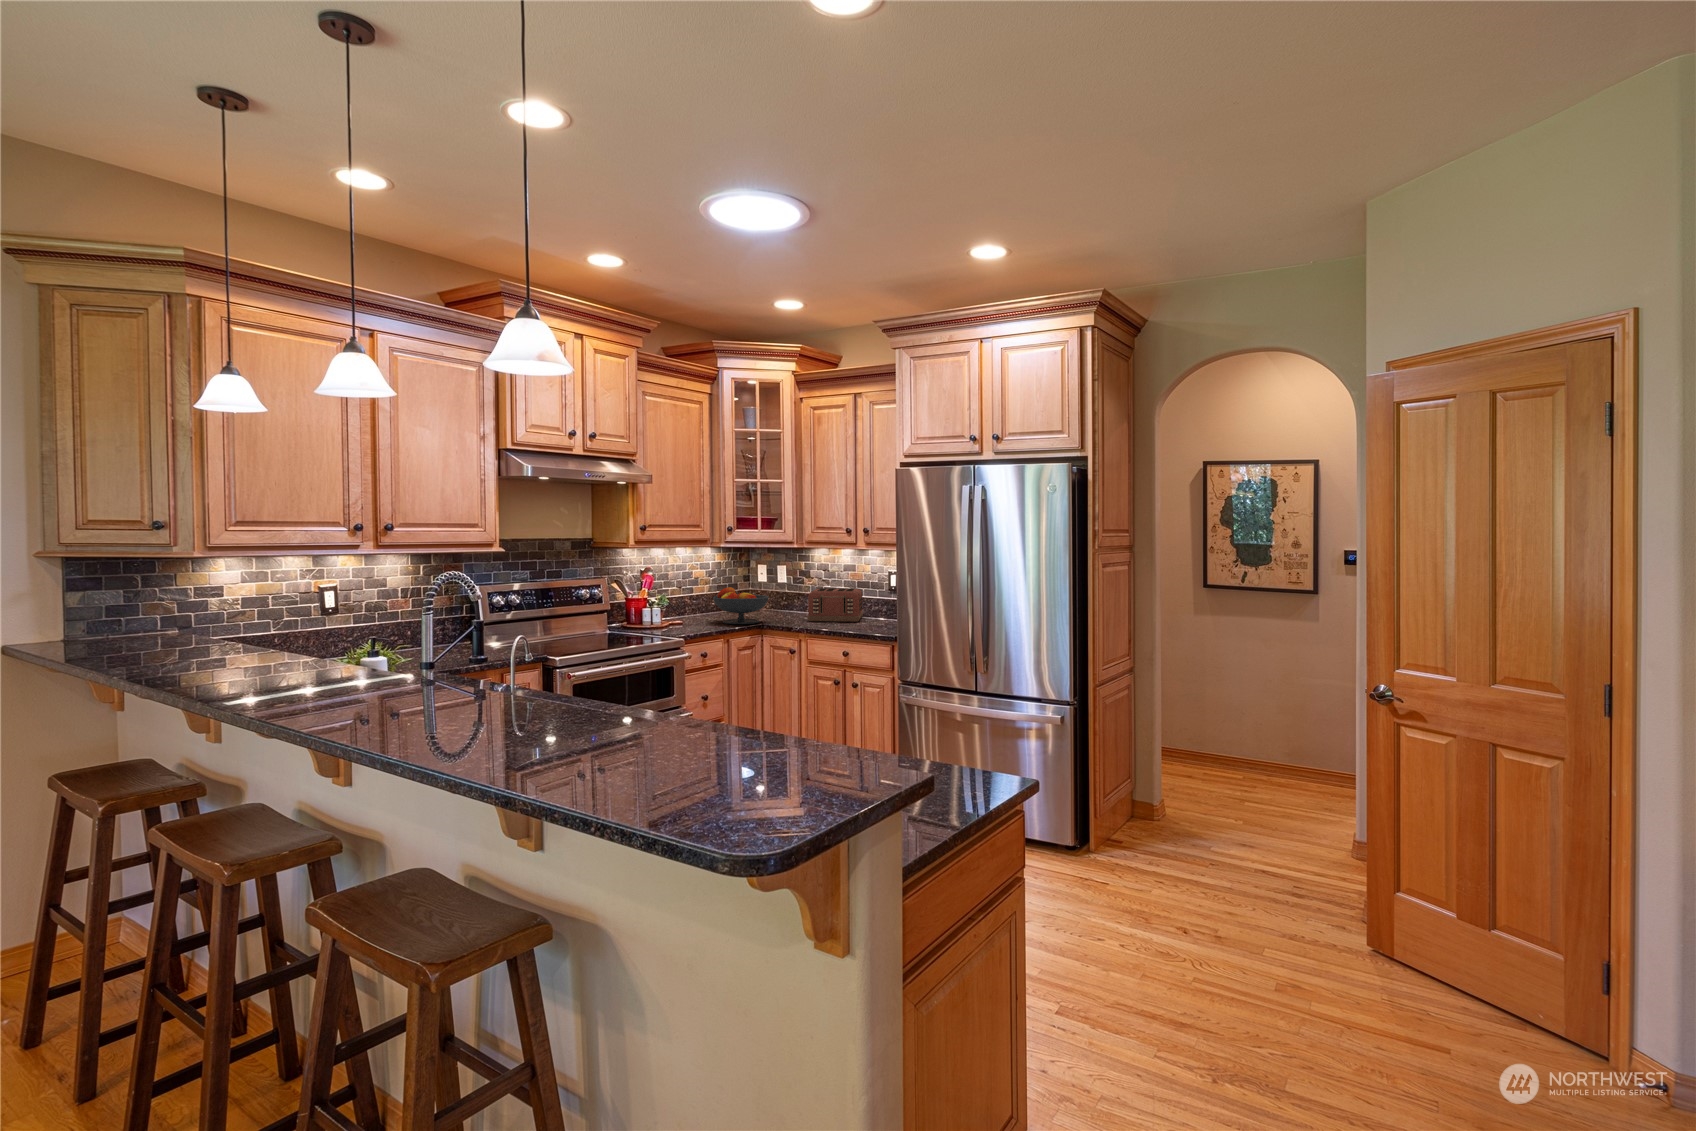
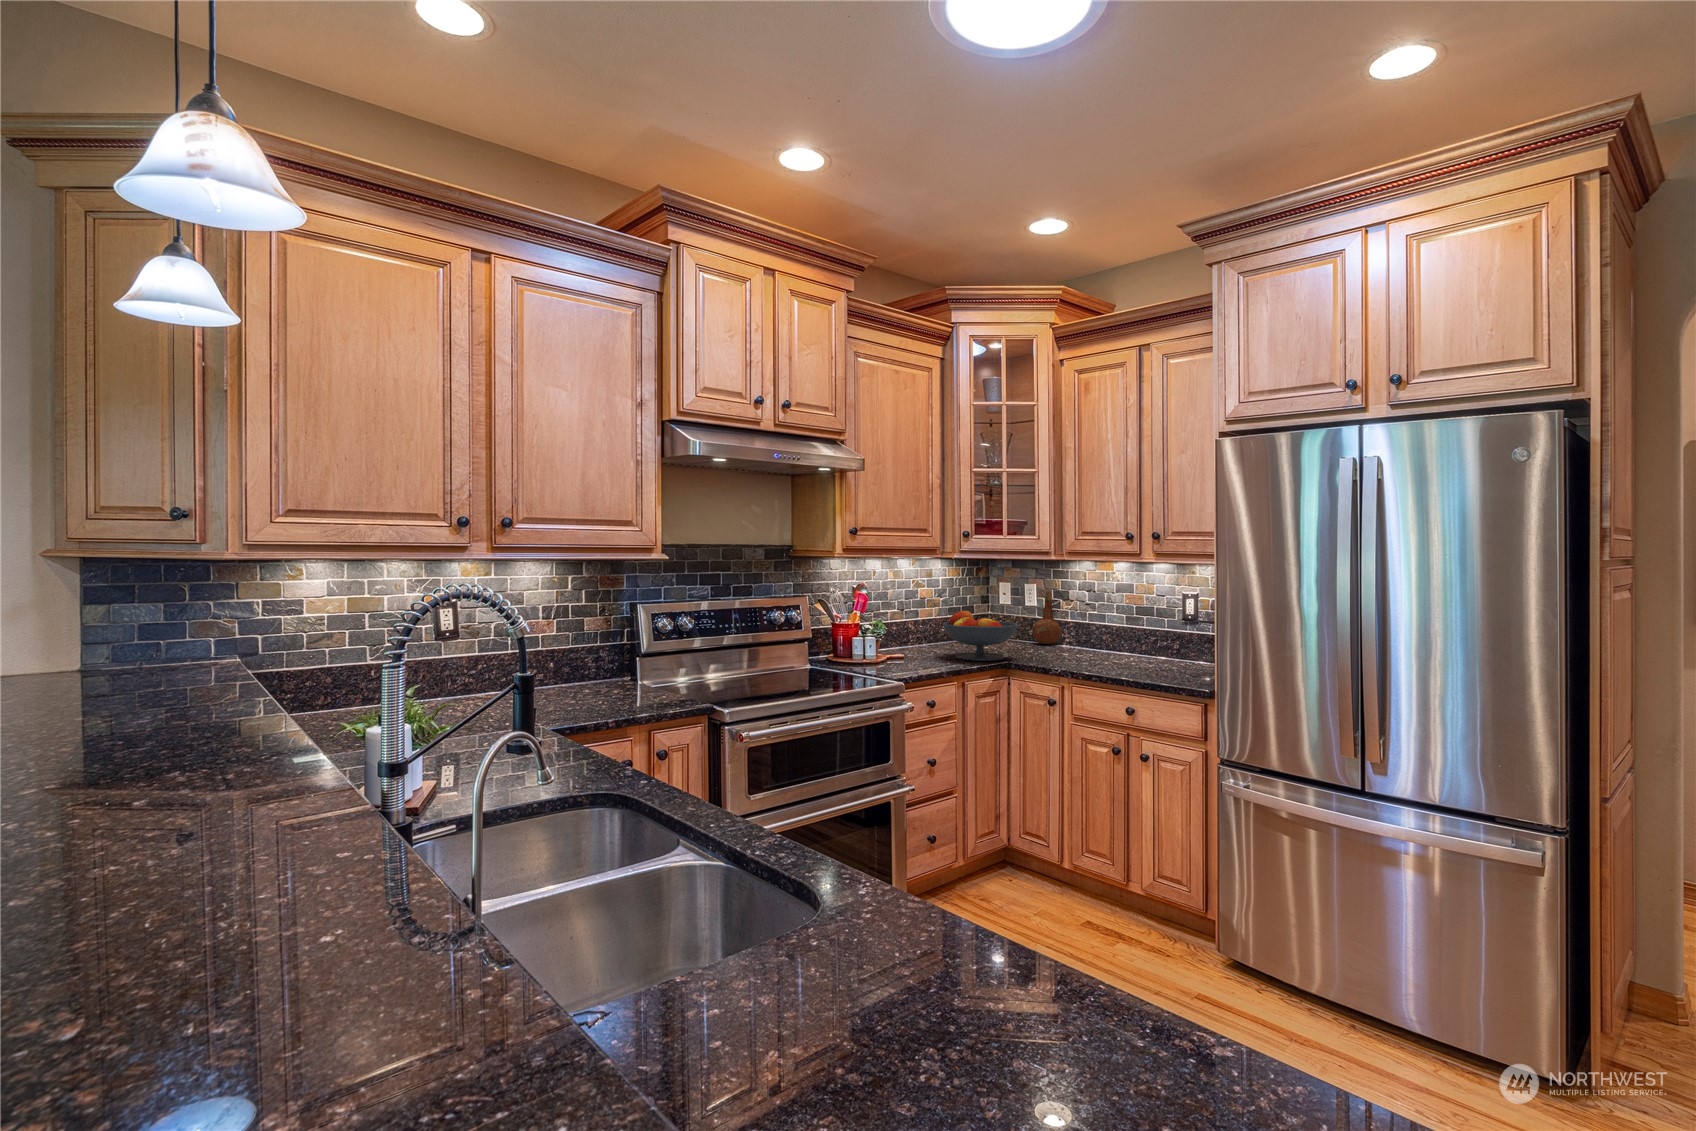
ceramic pitcher: none [783,572,806,612] -> present [1032,592,1061,644]
toaster: present [807,588,863,622] -> none [1071,614,1146,662]

